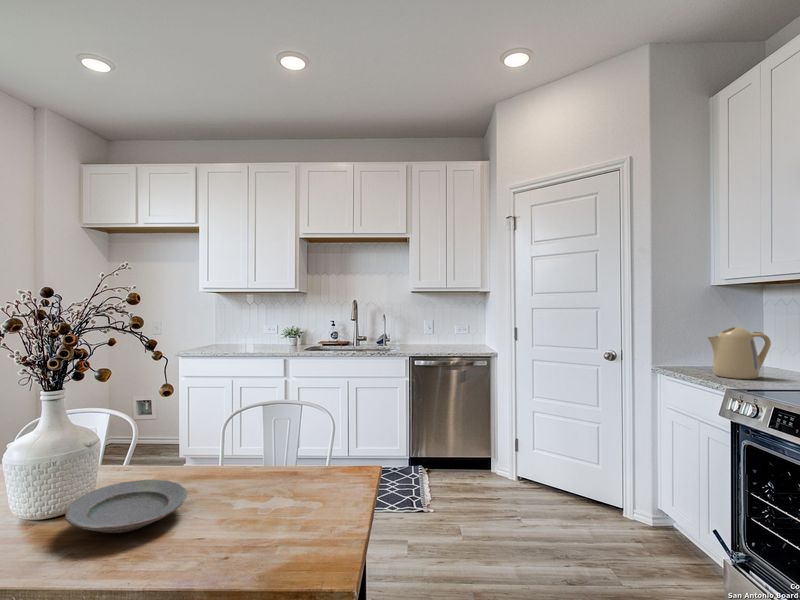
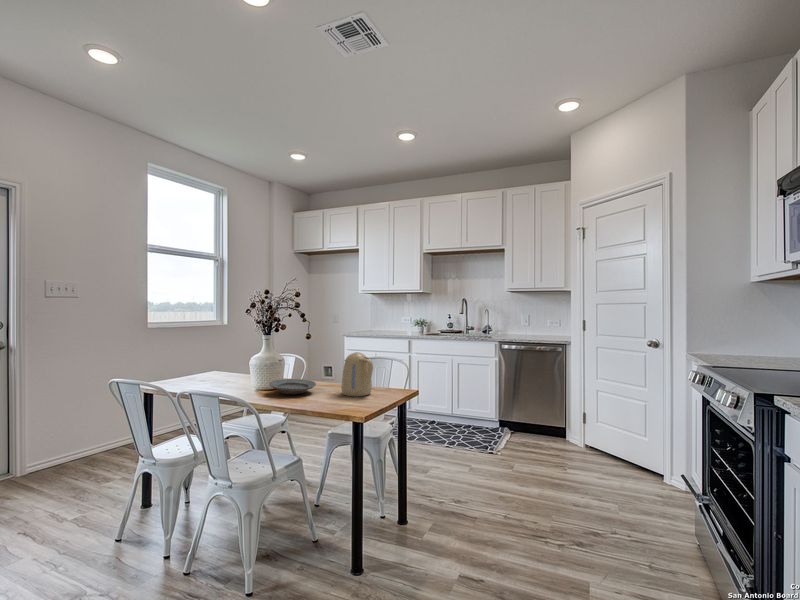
kettle: present [708,327,771,379] -> present [341,352,373,397]

